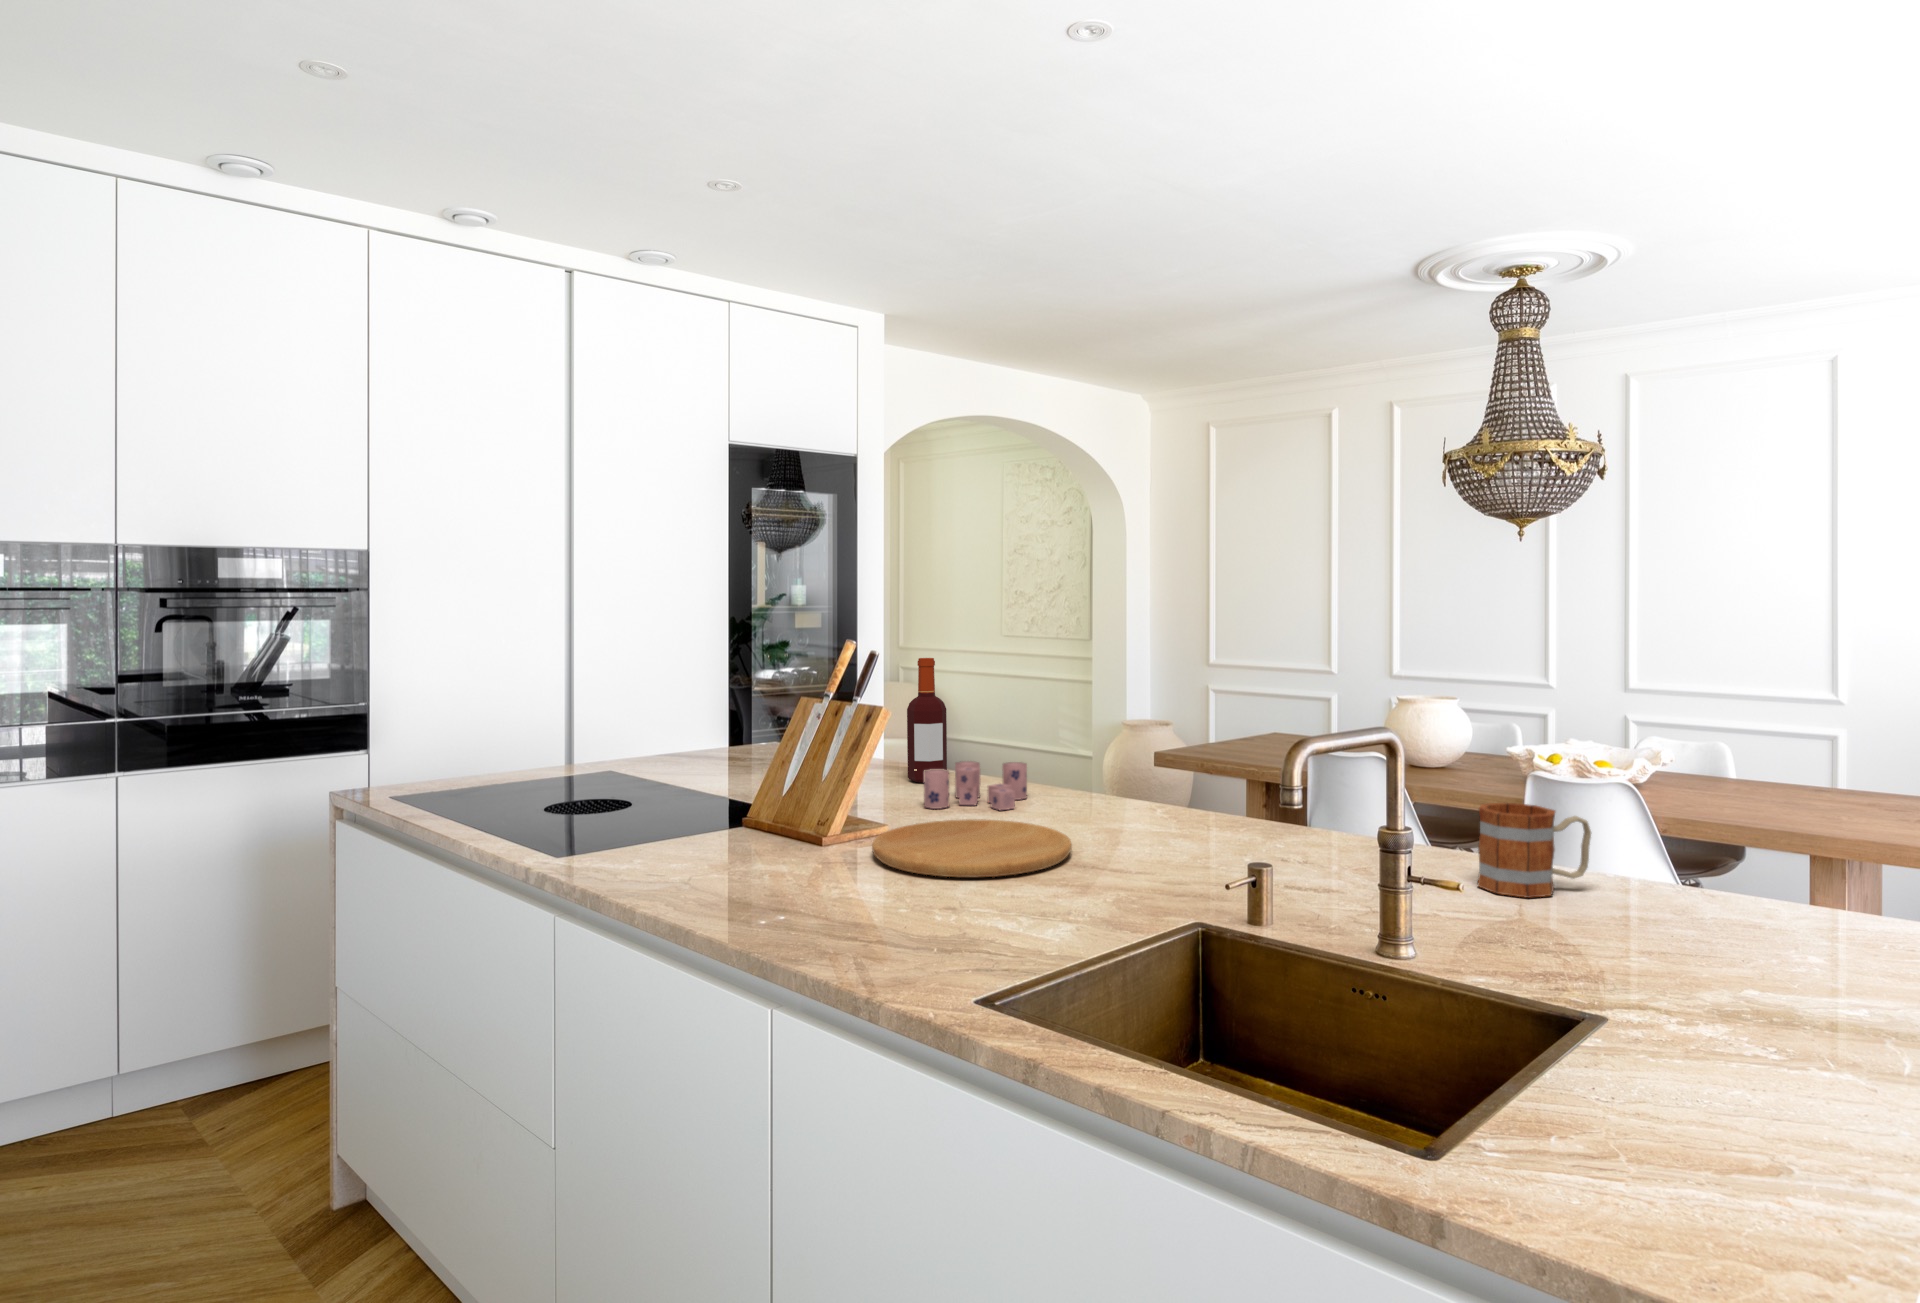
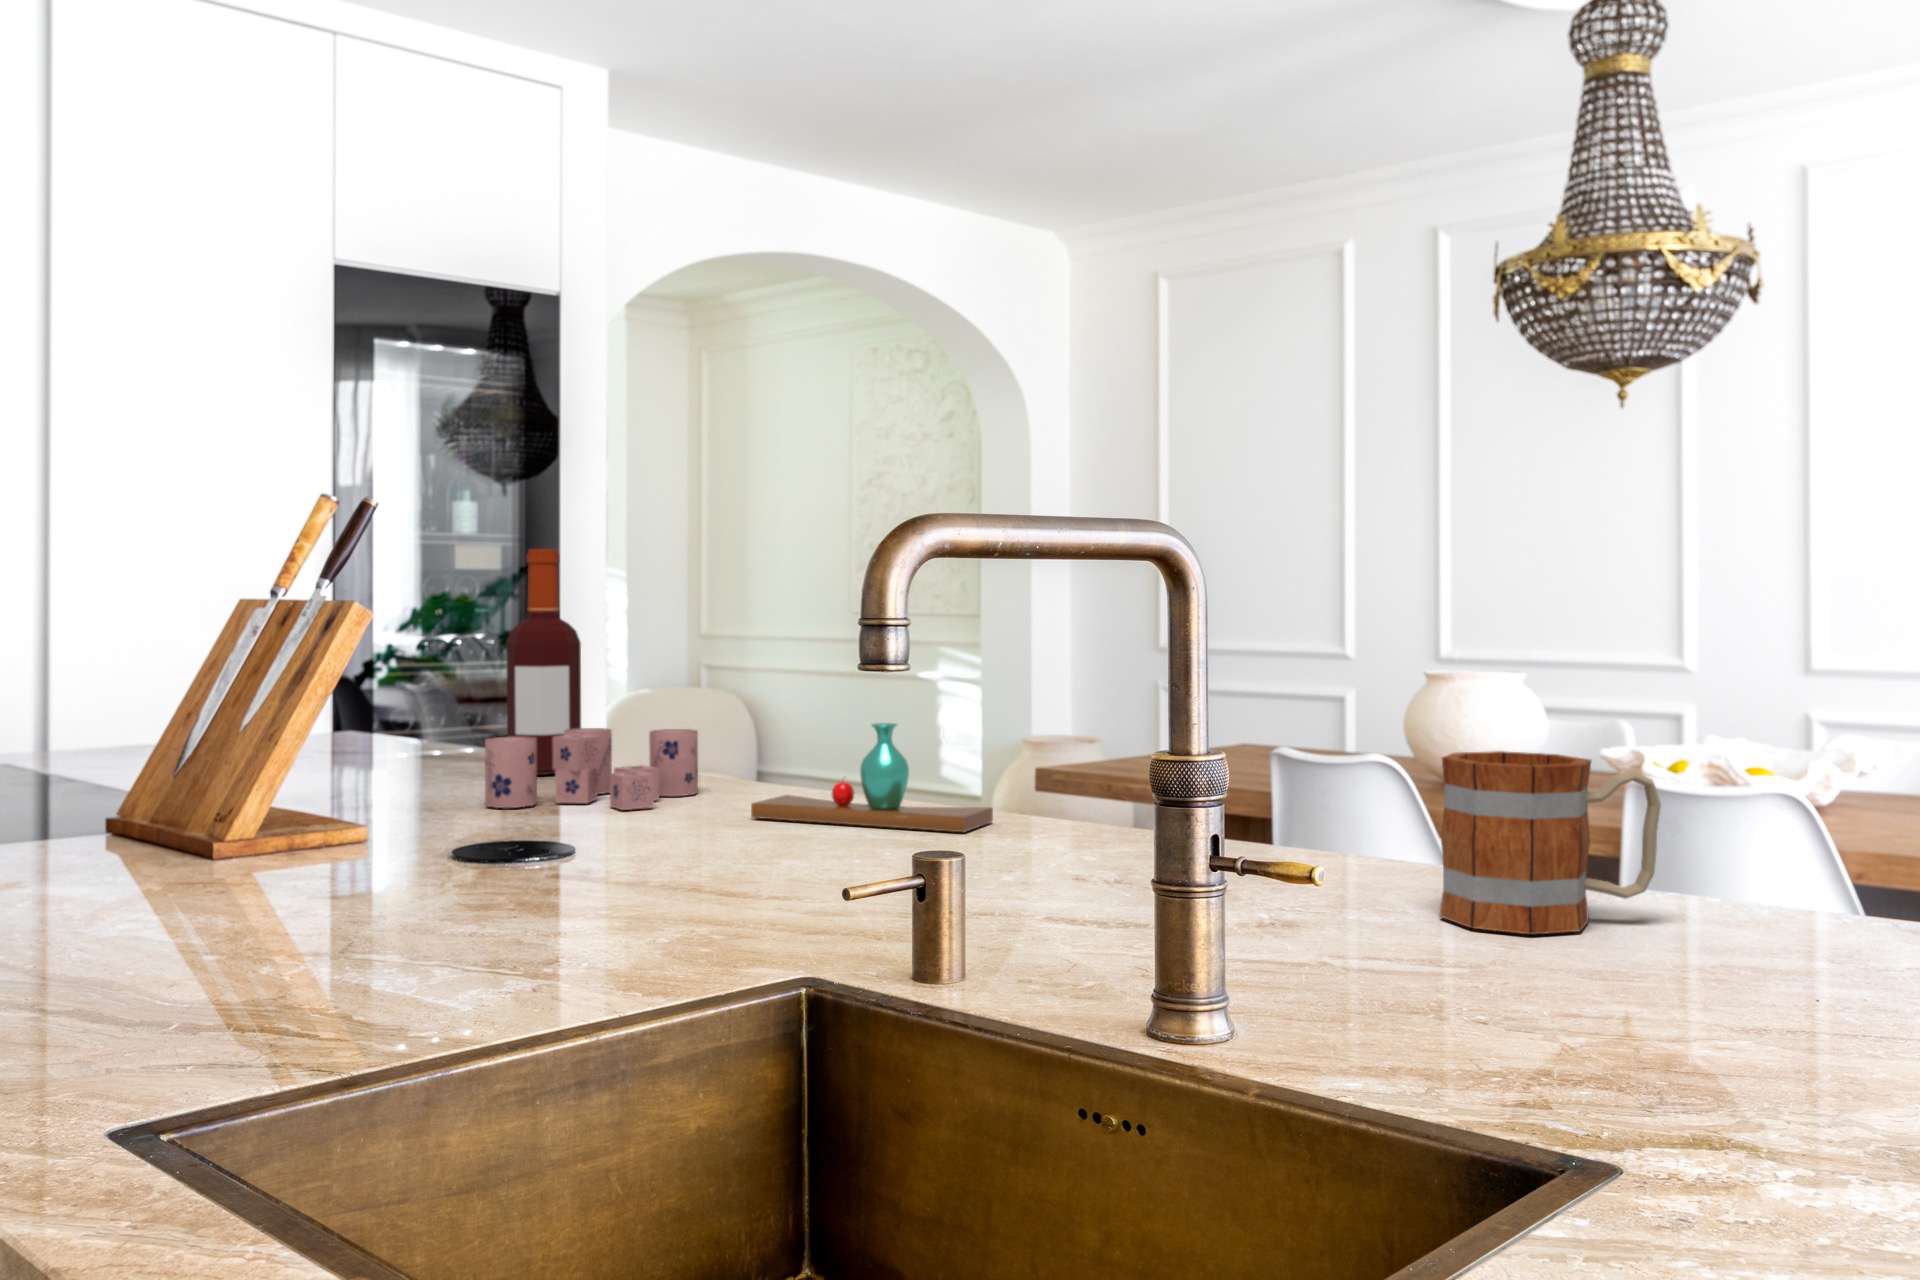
vase: none [1074,767,1206,827] -> present [751,723,993,832]
cutting board: present [872,819,1072,877] -> none [265,815,684,907]

